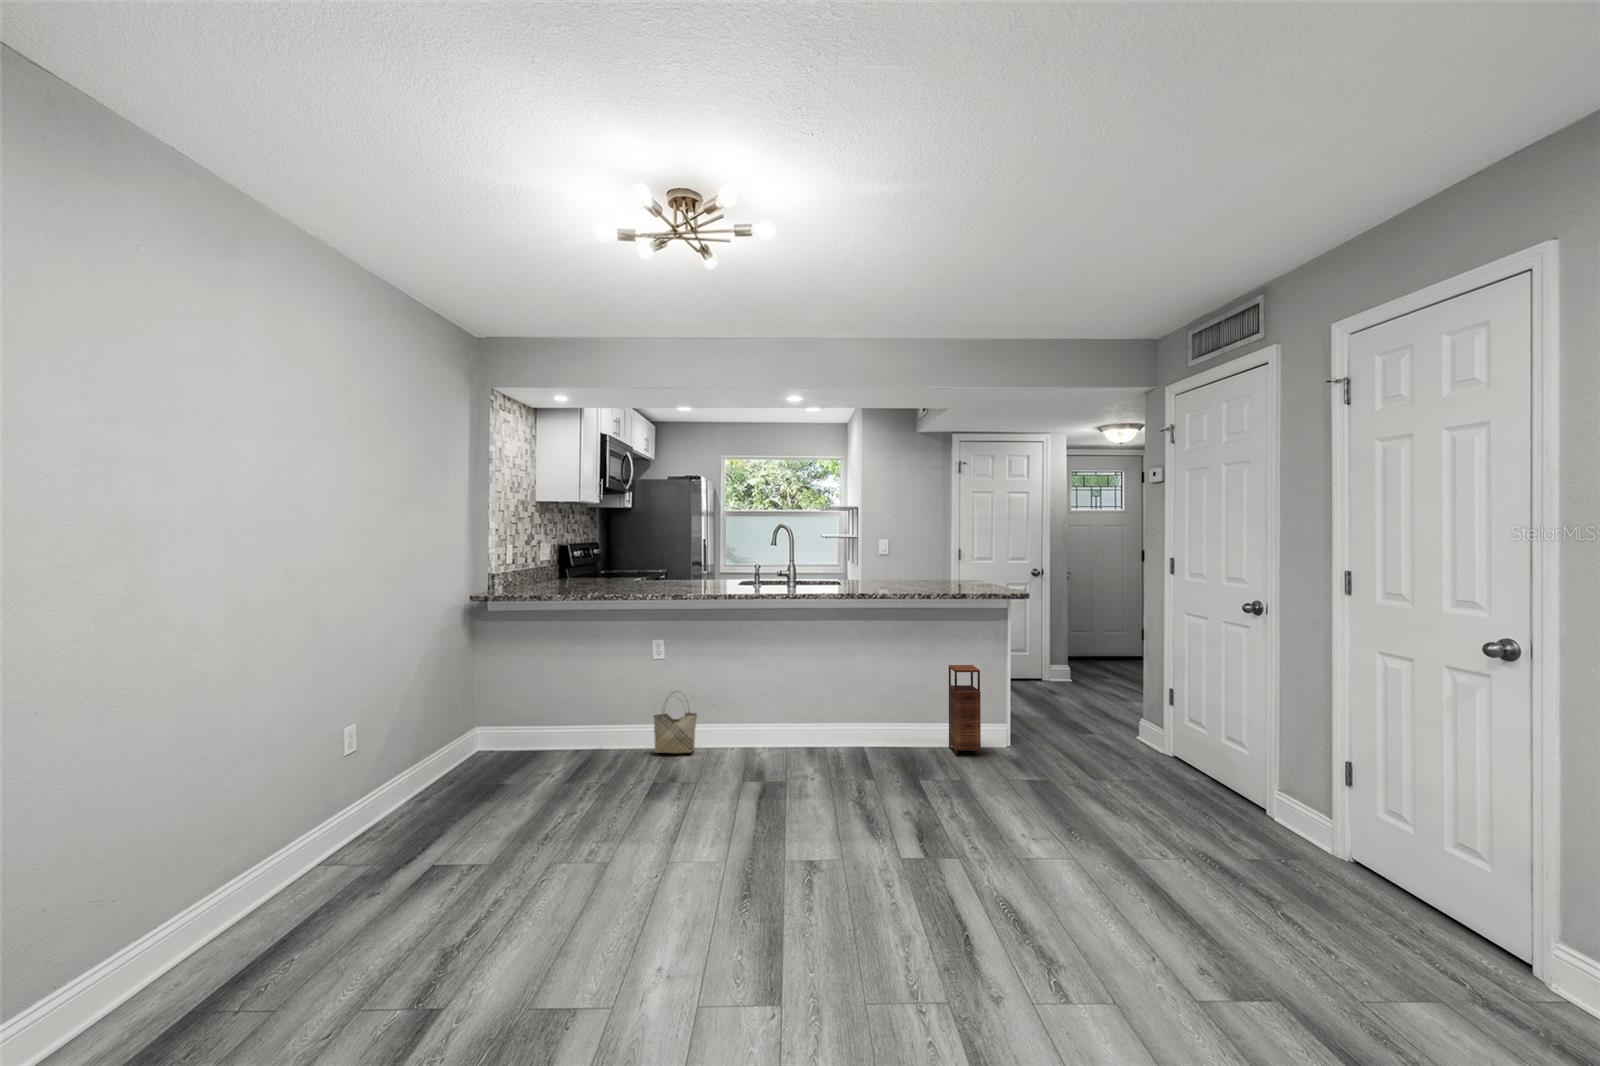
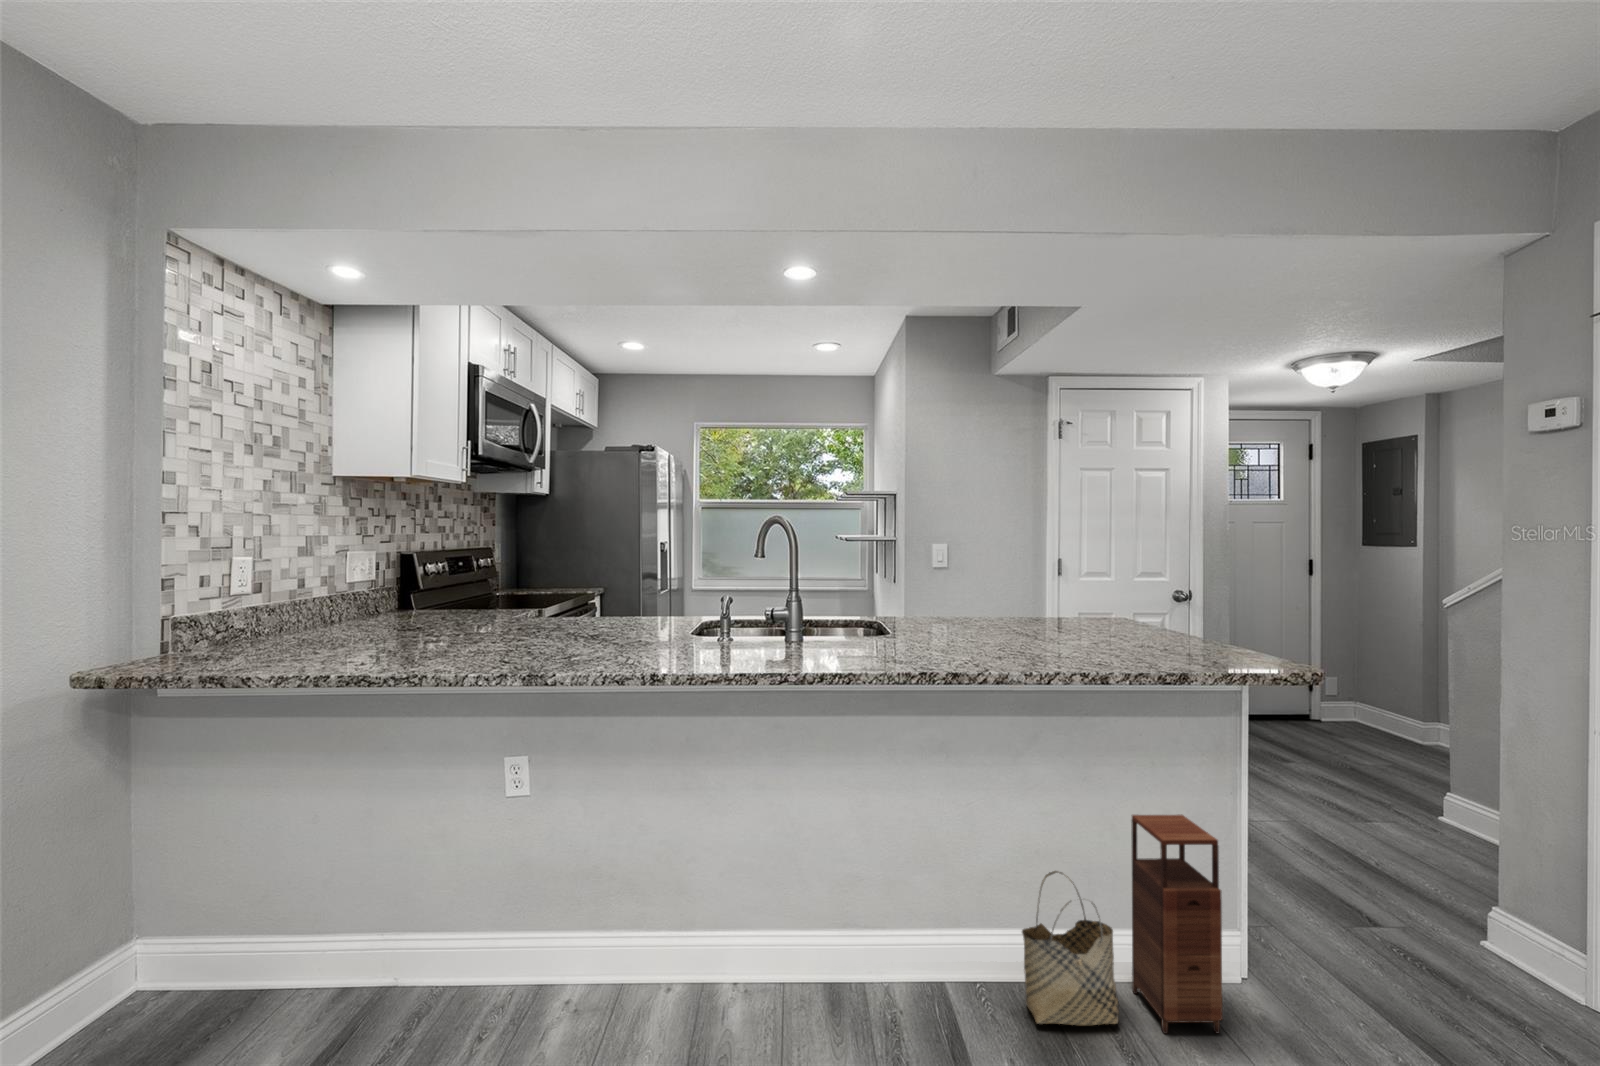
woven basket: present [654,691,697,753] -> present [1022,871,1119,1025]

